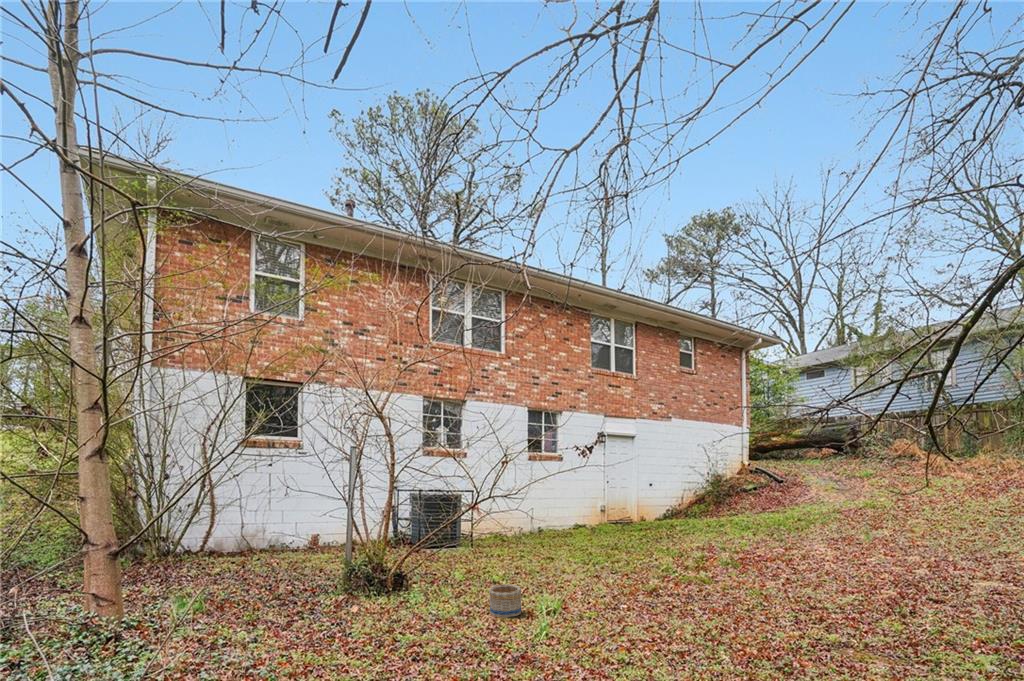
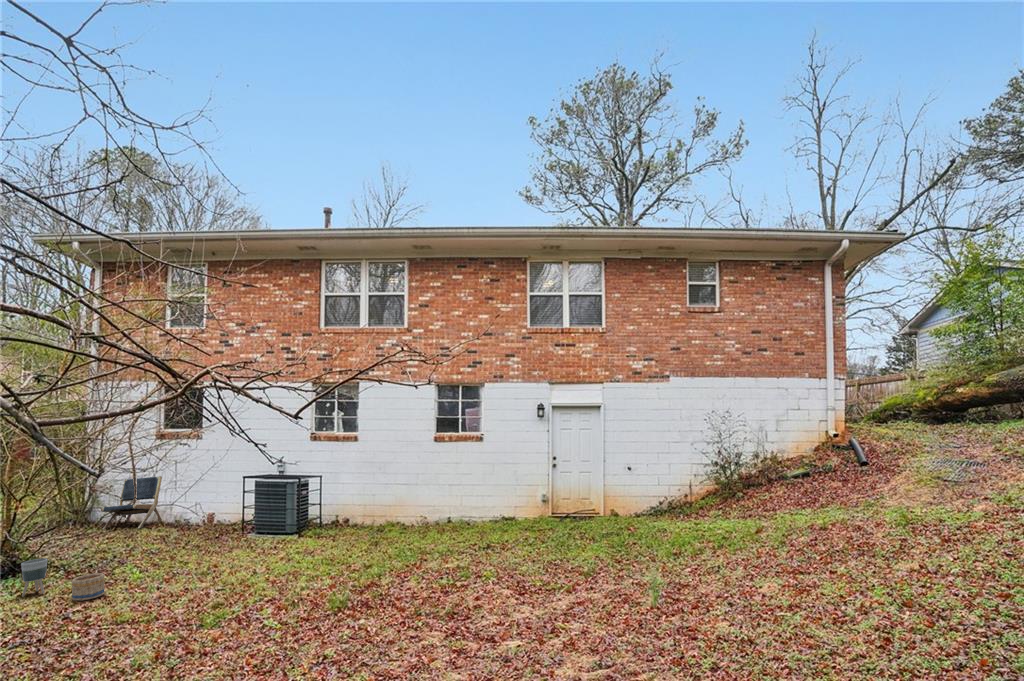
lounge chair: none [184,494,244,568] -> present [101,476,162,529]
planter: none [421,573,447,624] -> present [21,558,48,597]

